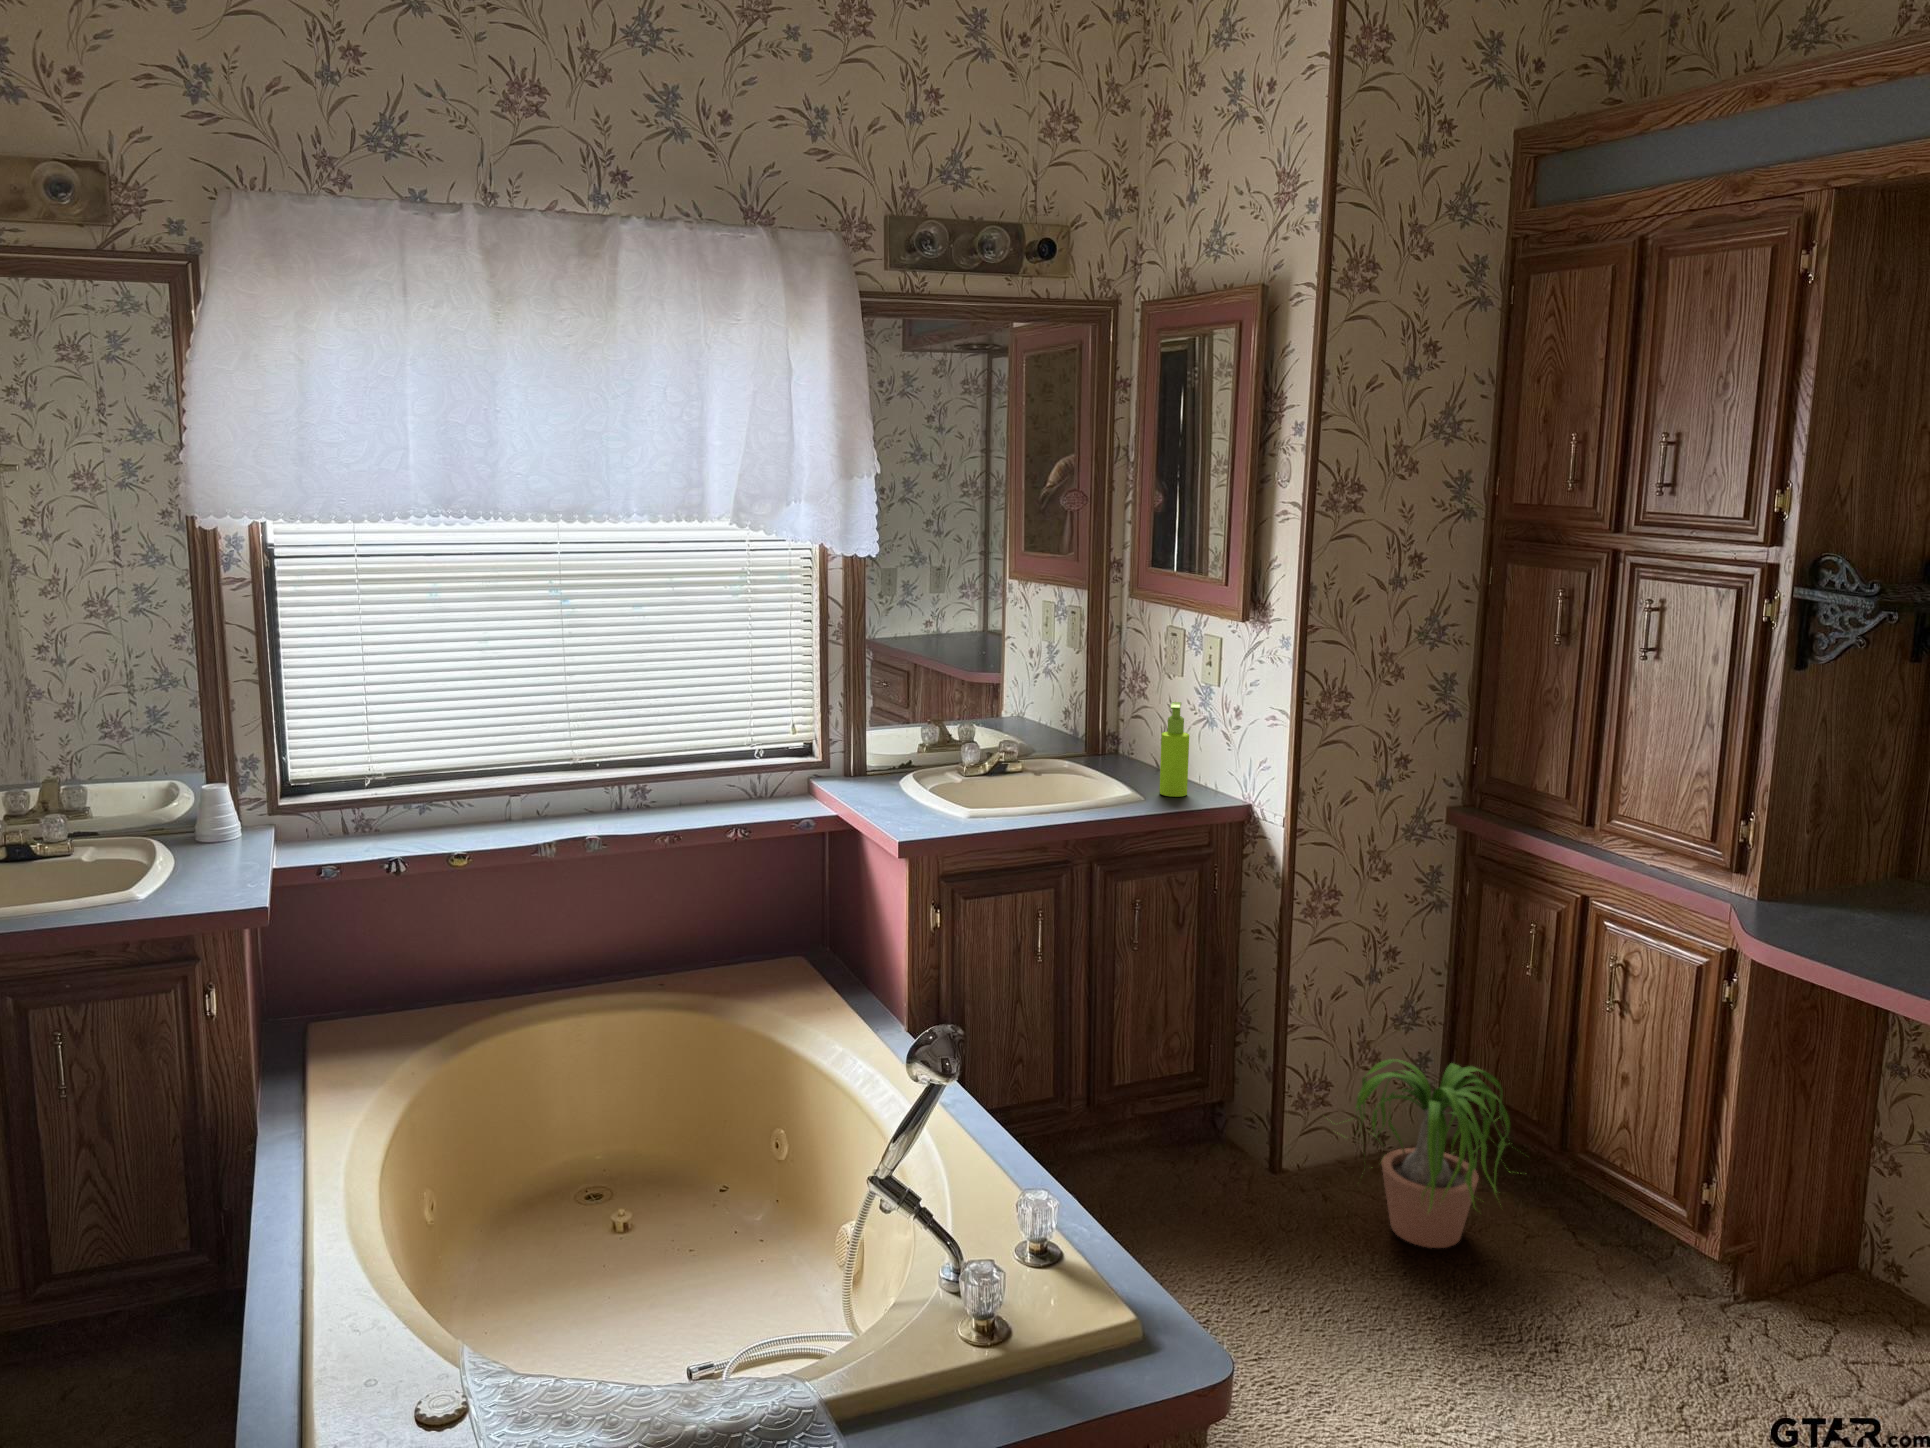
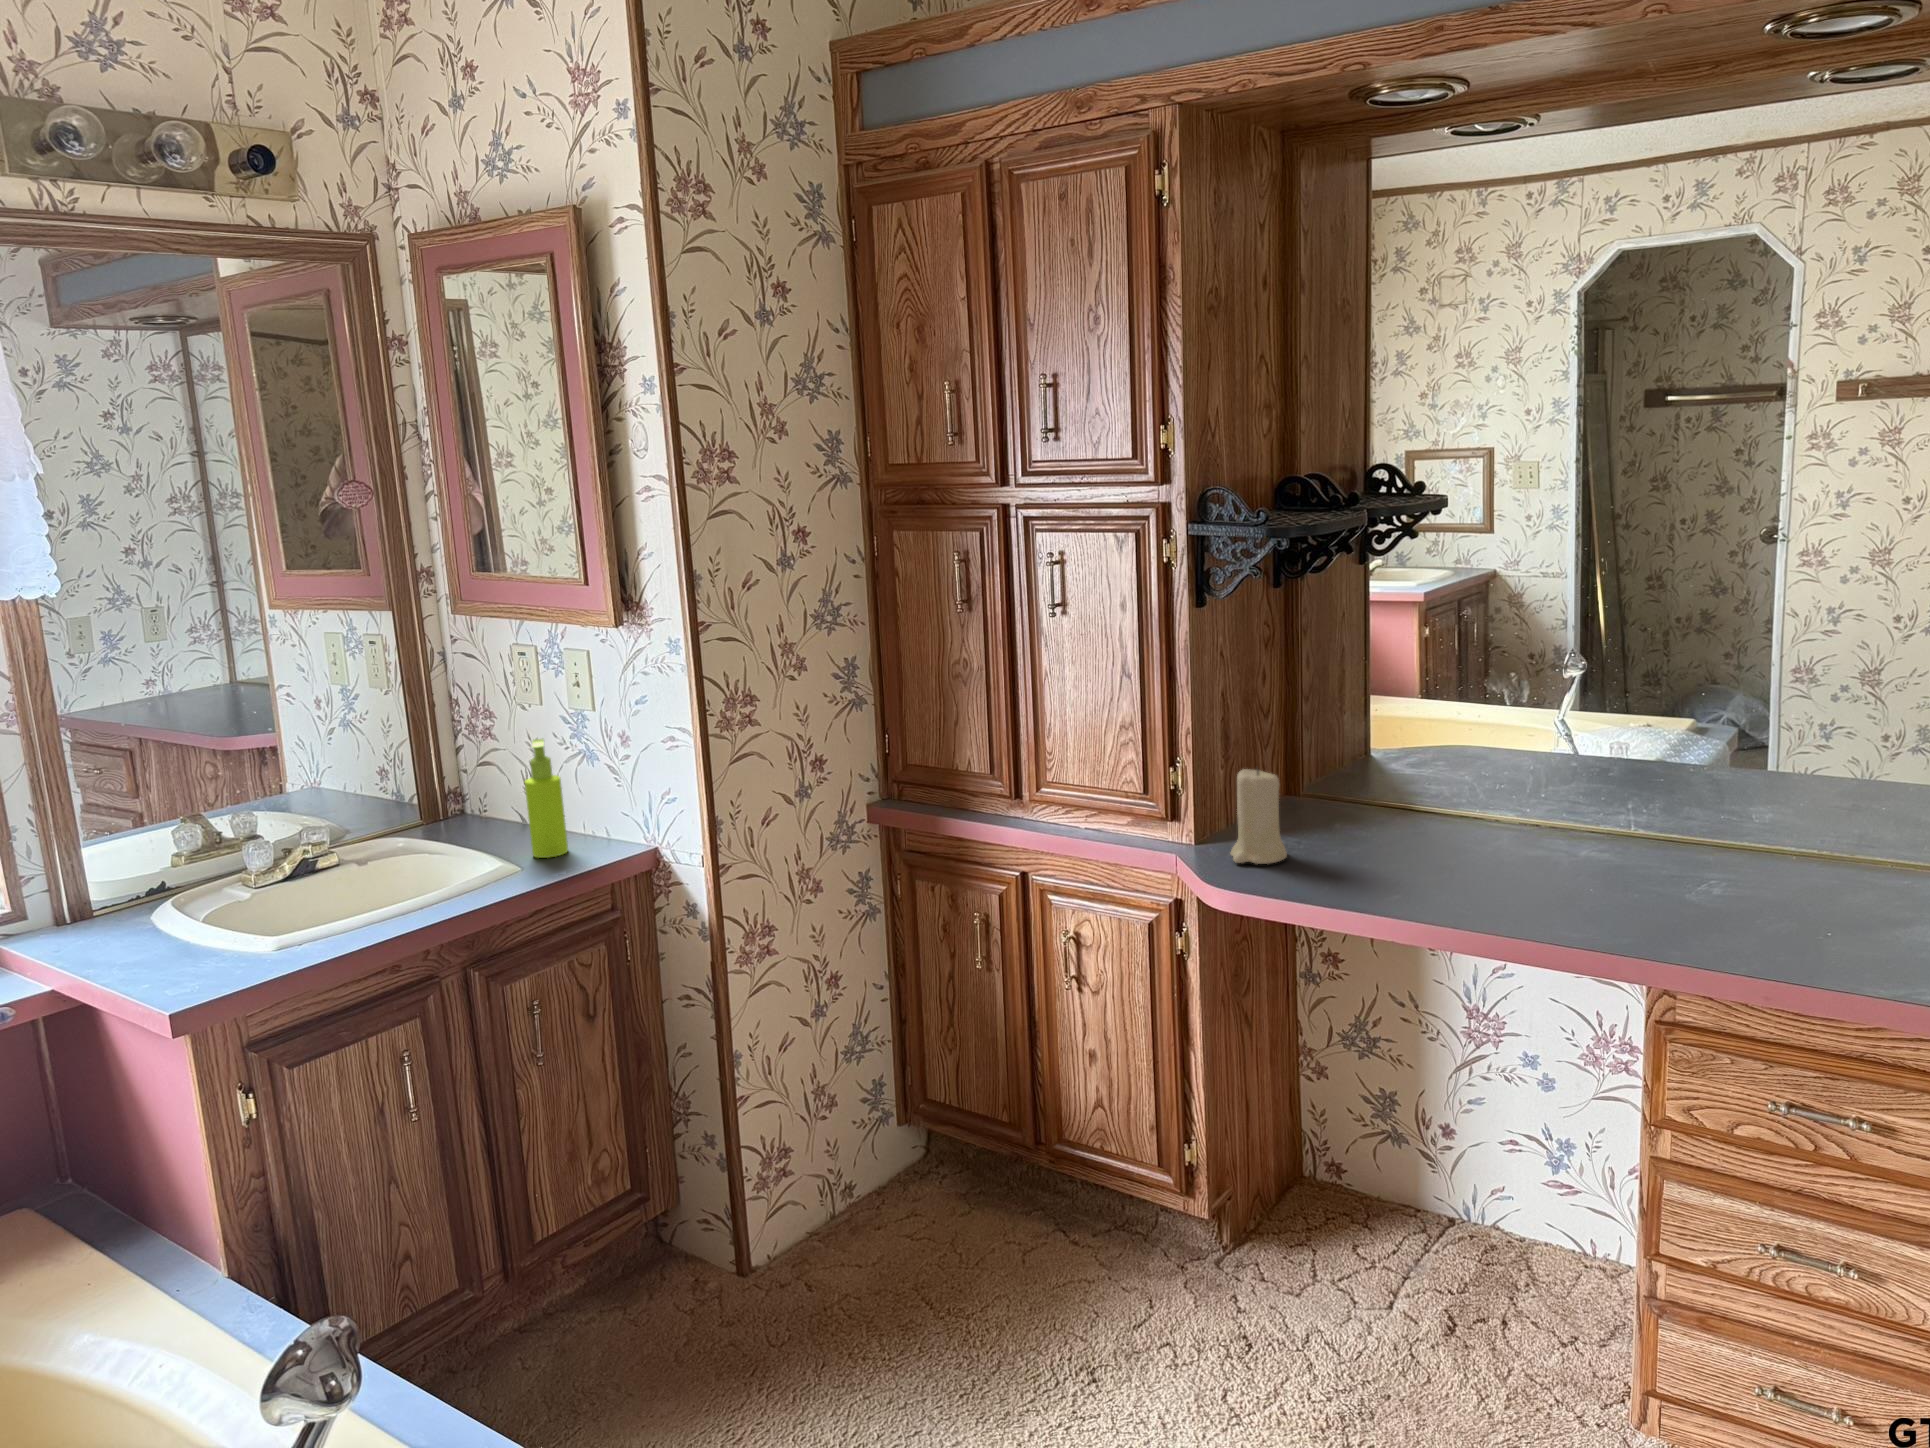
candle: none [1788,833,1855,929] -> present [1230,768,1287,864]
potted plant: present [1356,1059,1510,1248] -> none [792,1088,1017,1307]

